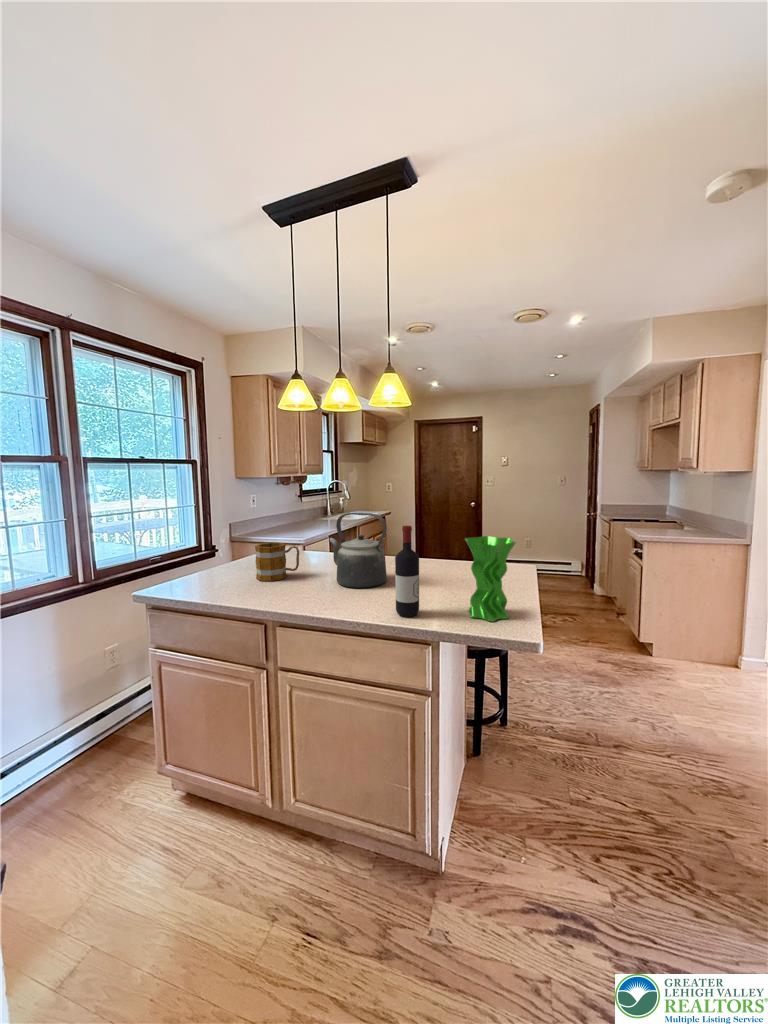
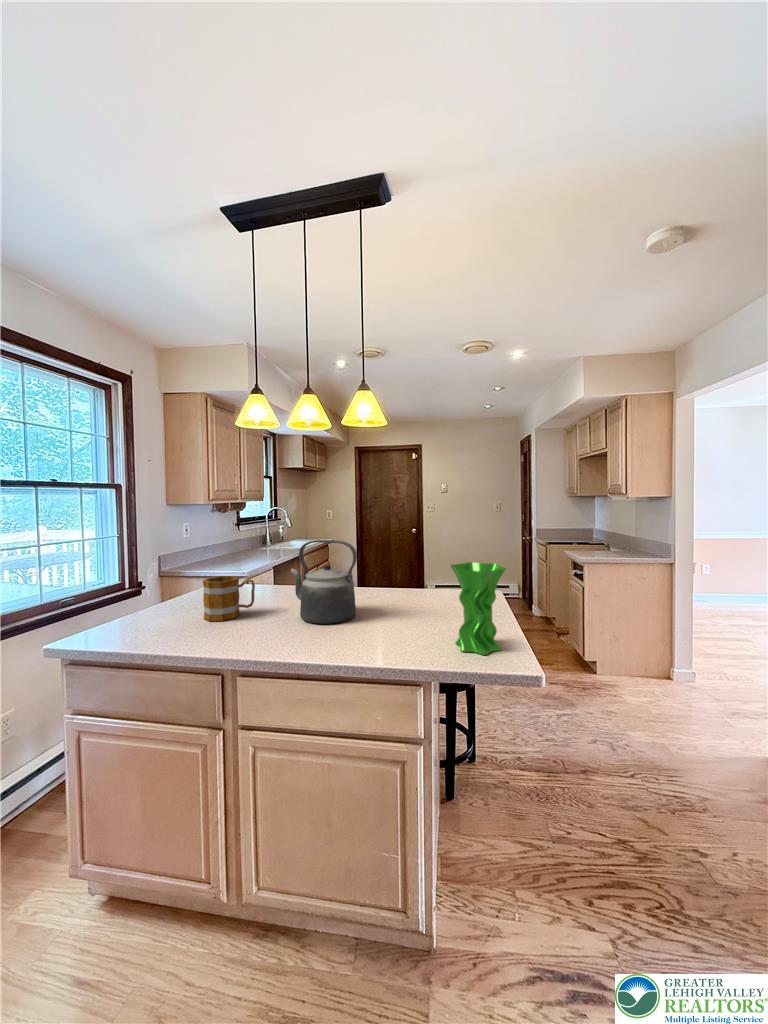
wine bottle: present [395,525,419,617] -> none [378,553,405,656]

